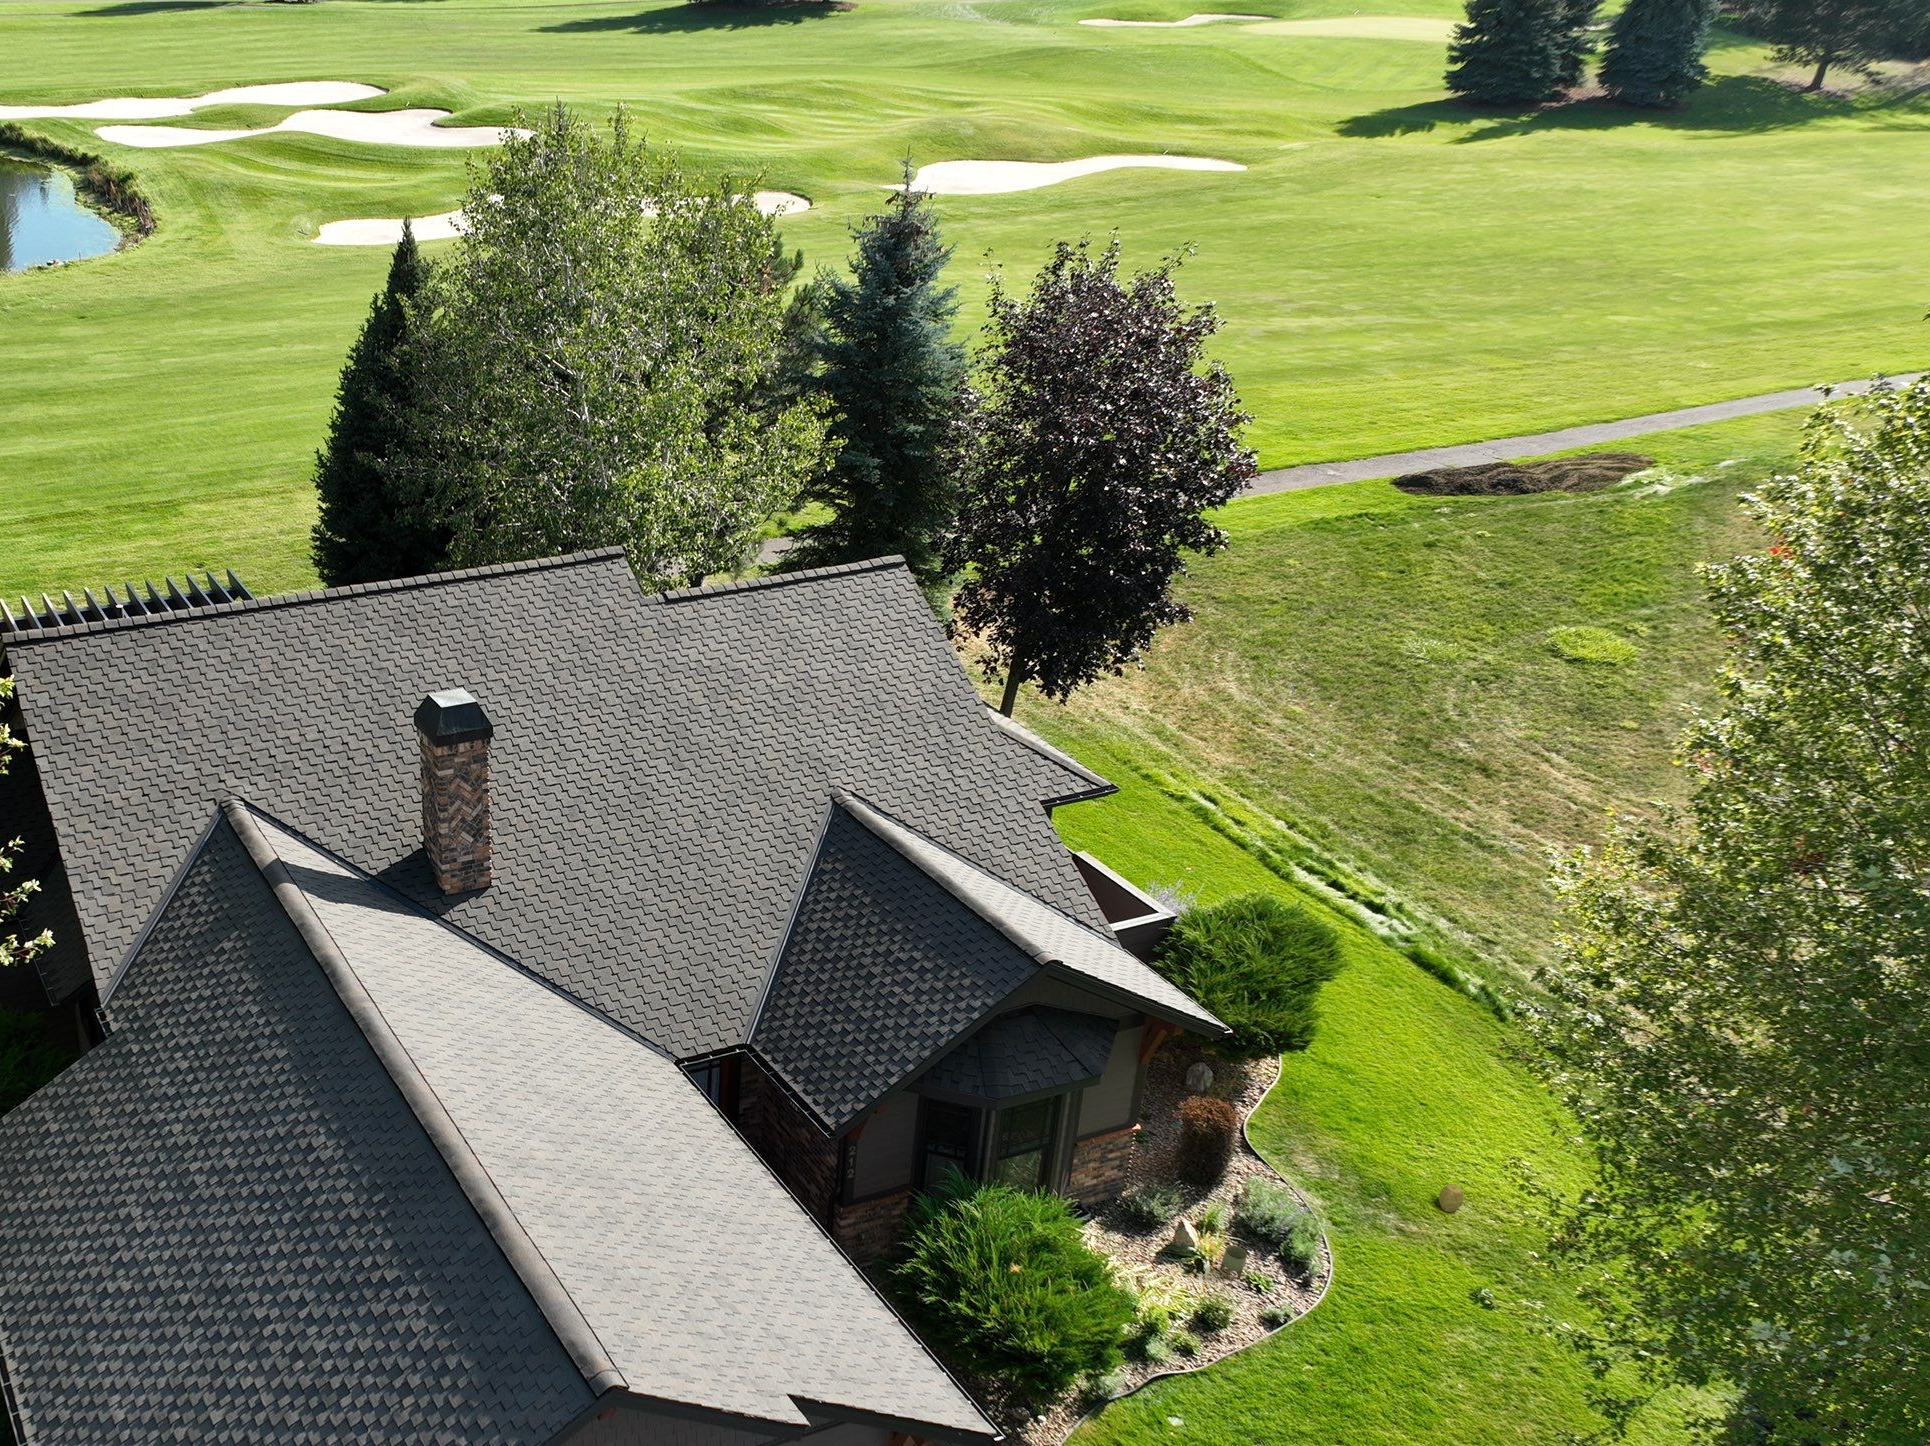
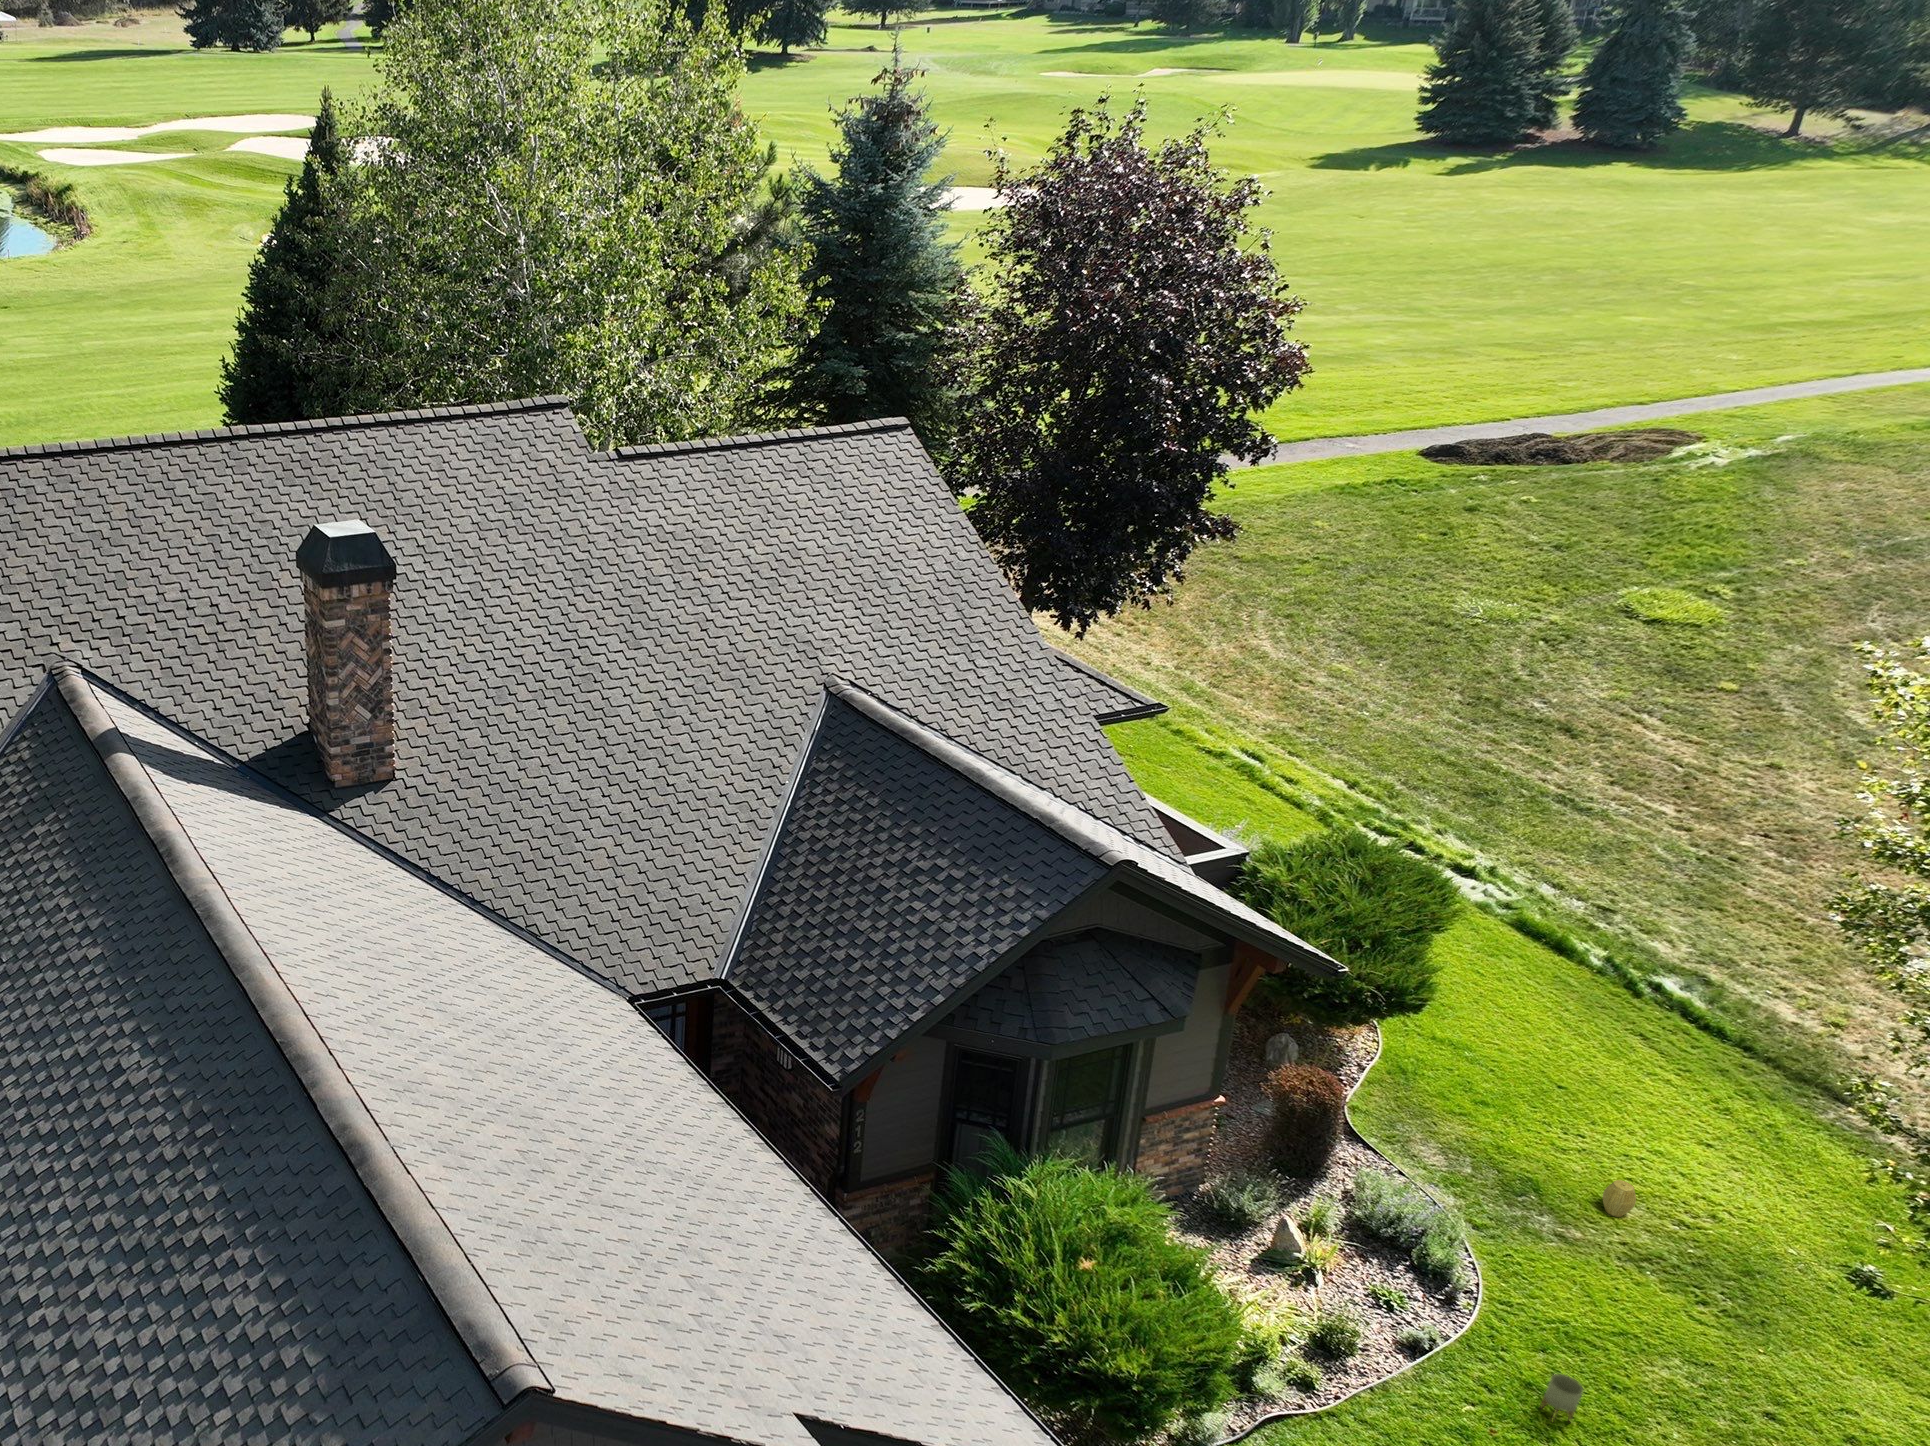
planter: present [1220,1245,1247,1279] -> present [1540,1374,1583,1421]

